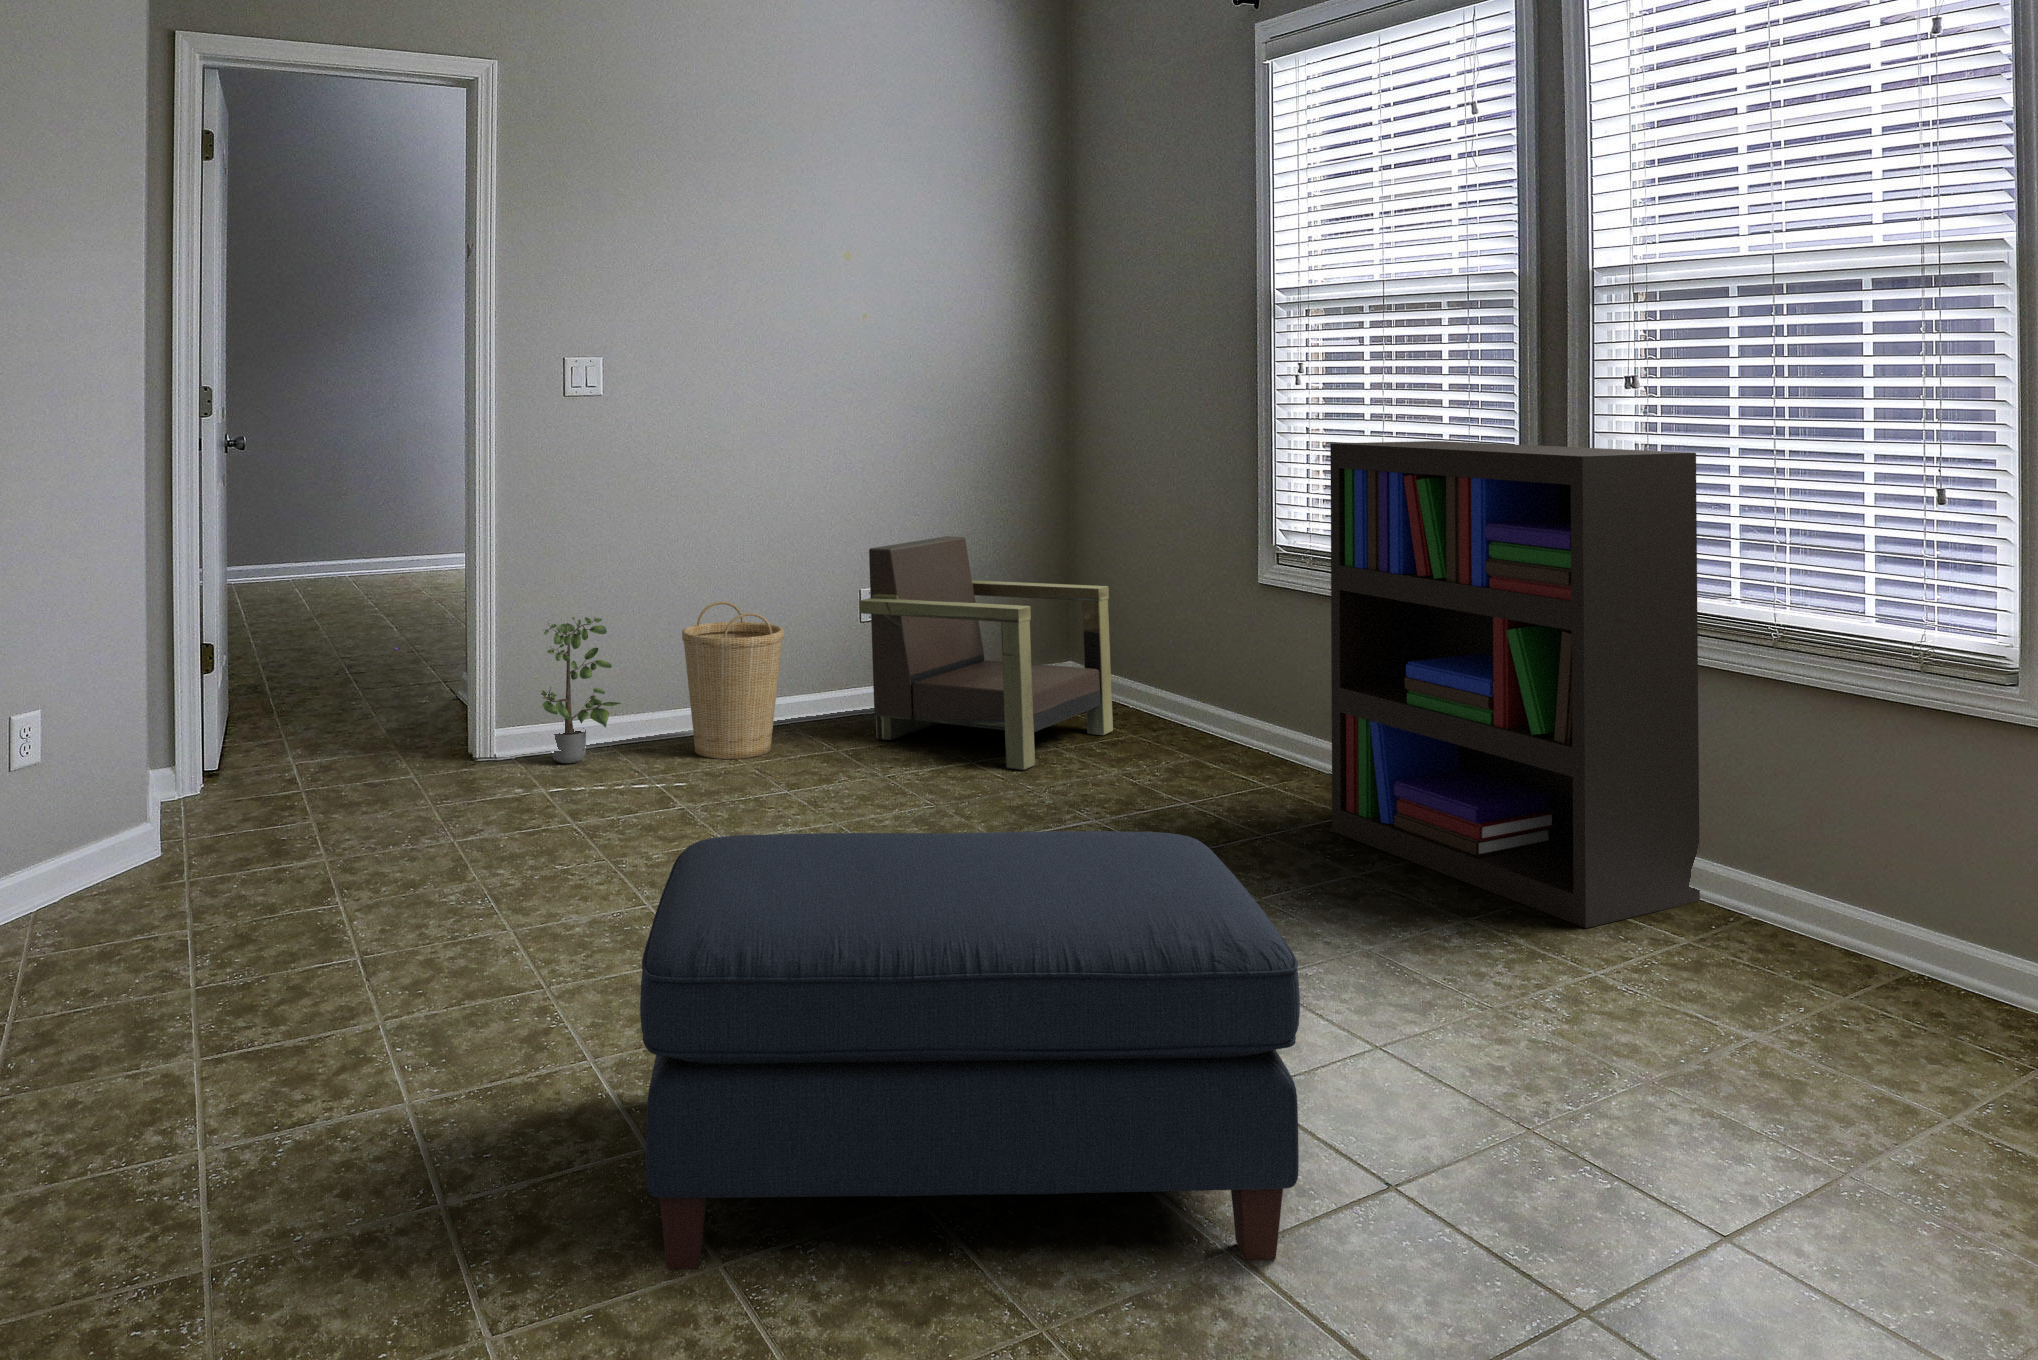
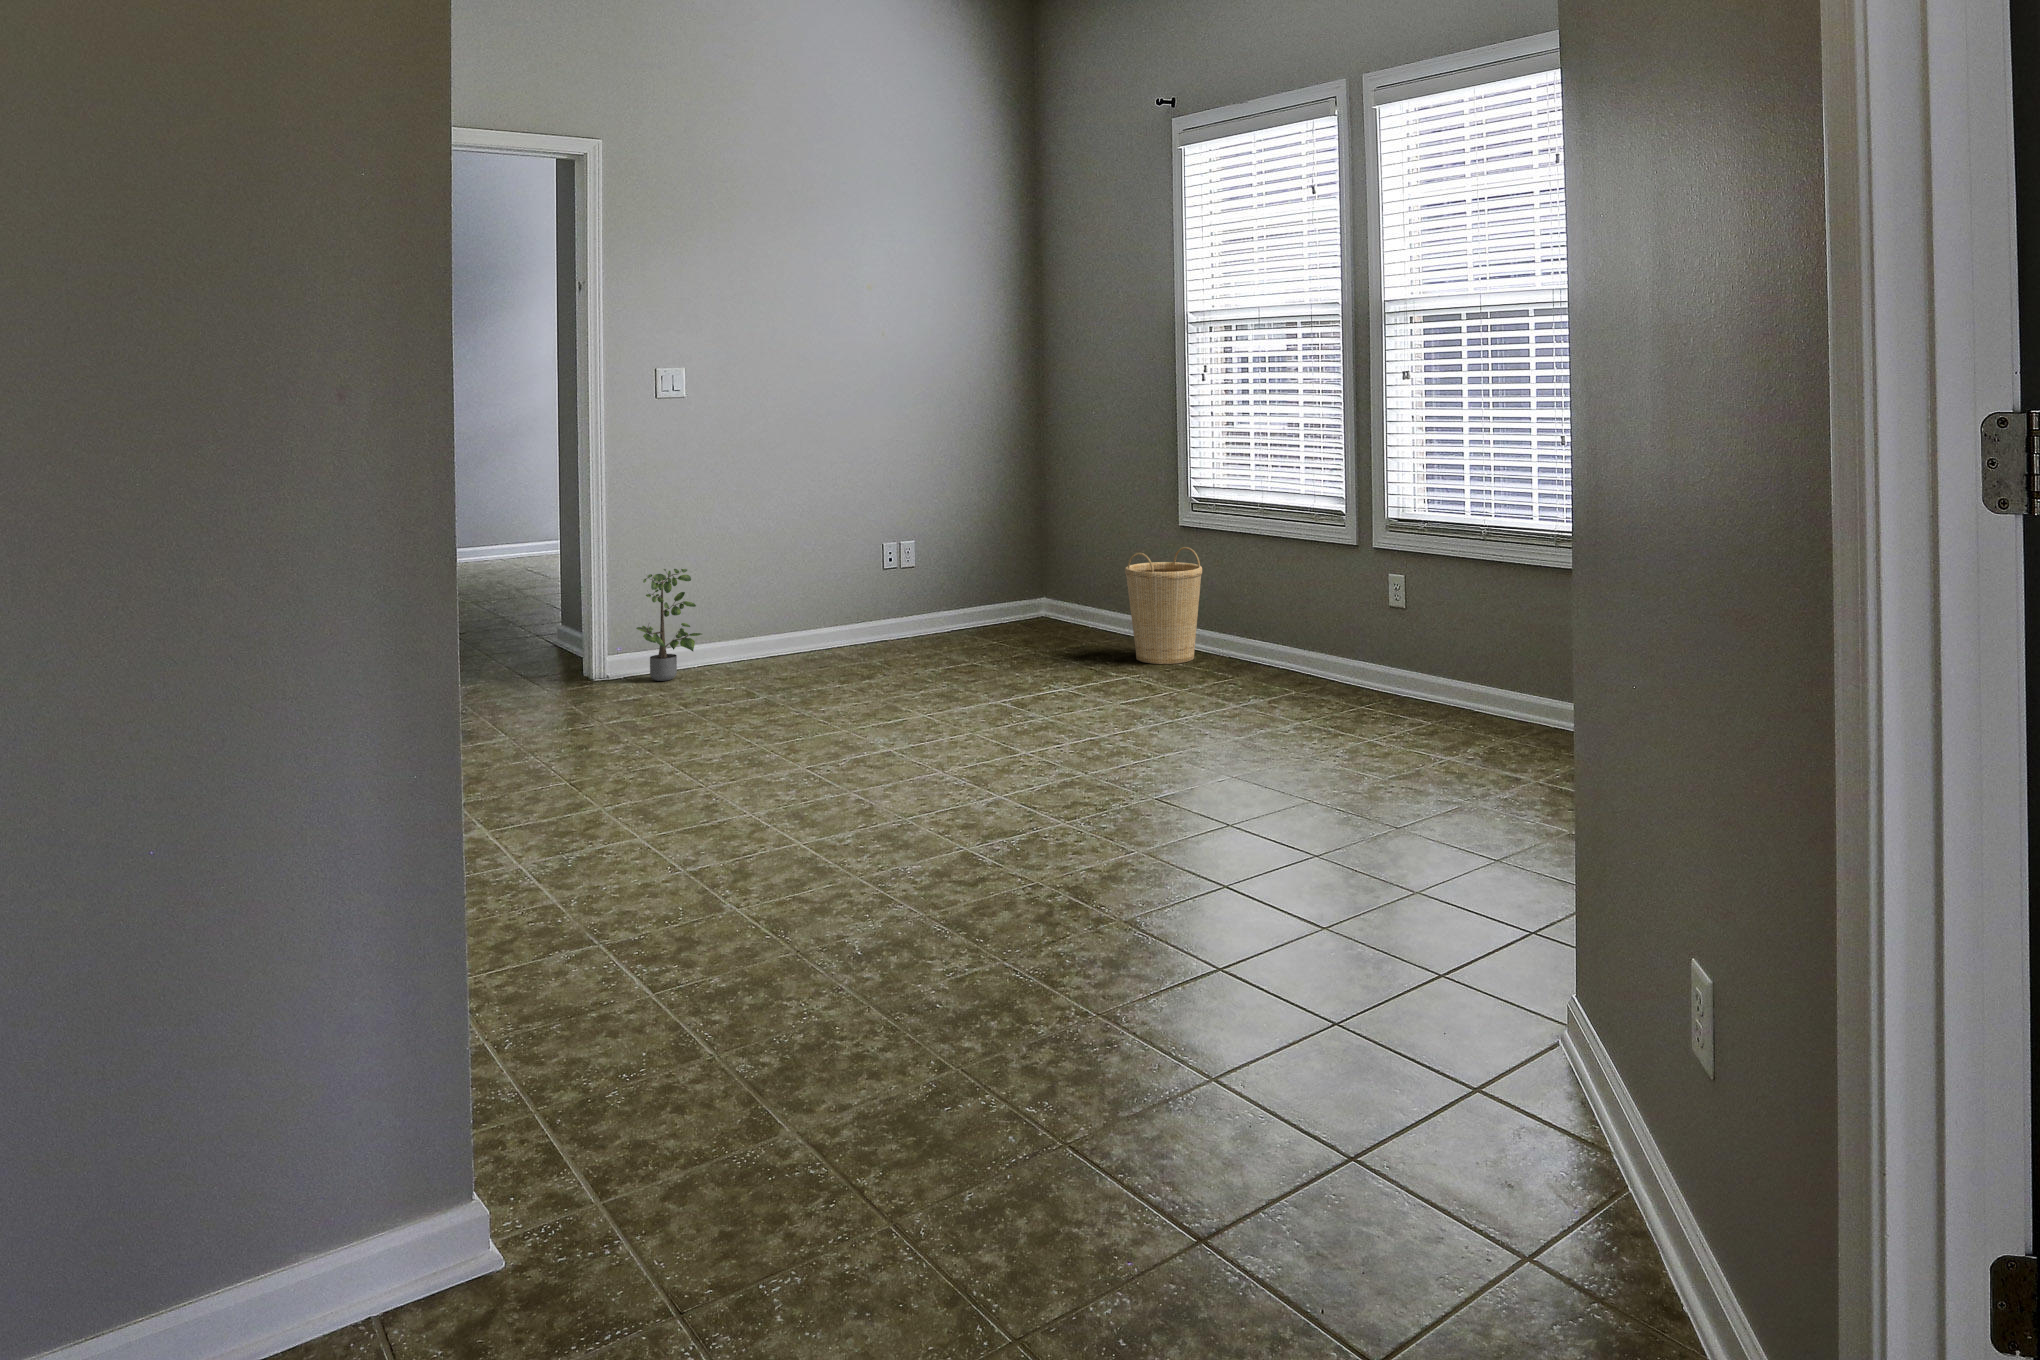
bookshelf: present [1330,441,1700,928] -> none [1220,418,1449,725]
armchair: present [859,536,1113,770] -> none [886,501,1077,666]
basket: present [682,602,784,759] -> present [1125,547,1202,664]
ottoman: present [640,831,1300,1270] -> none [795,657,1174,903]

